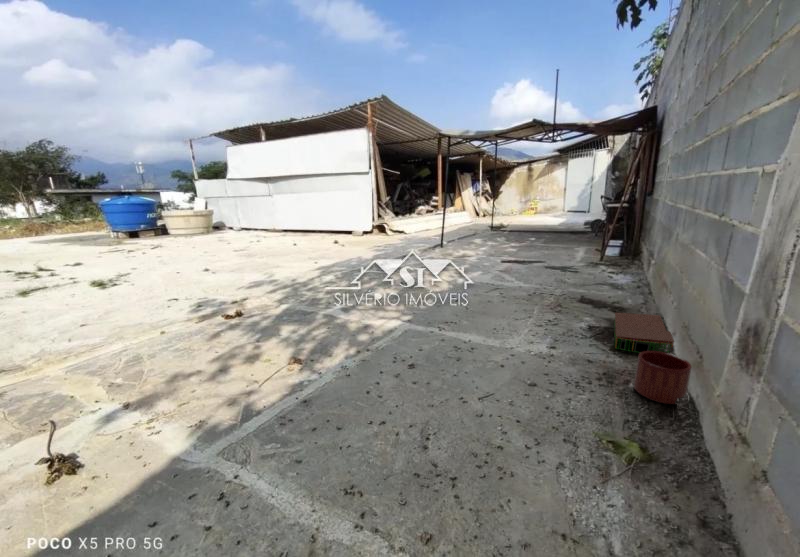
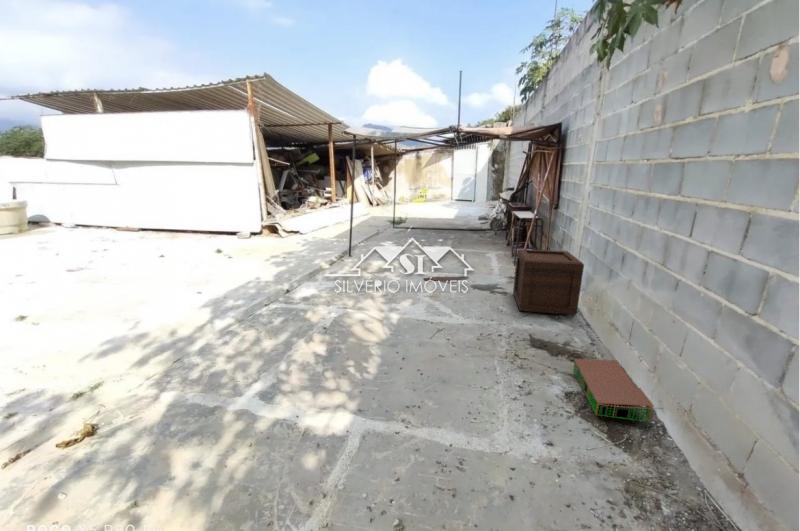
wooden crate: none [585,230,656,292] -> present [513,249,584,315]
planter: present [634,351,692,404] -> none [647,441,713,511]

